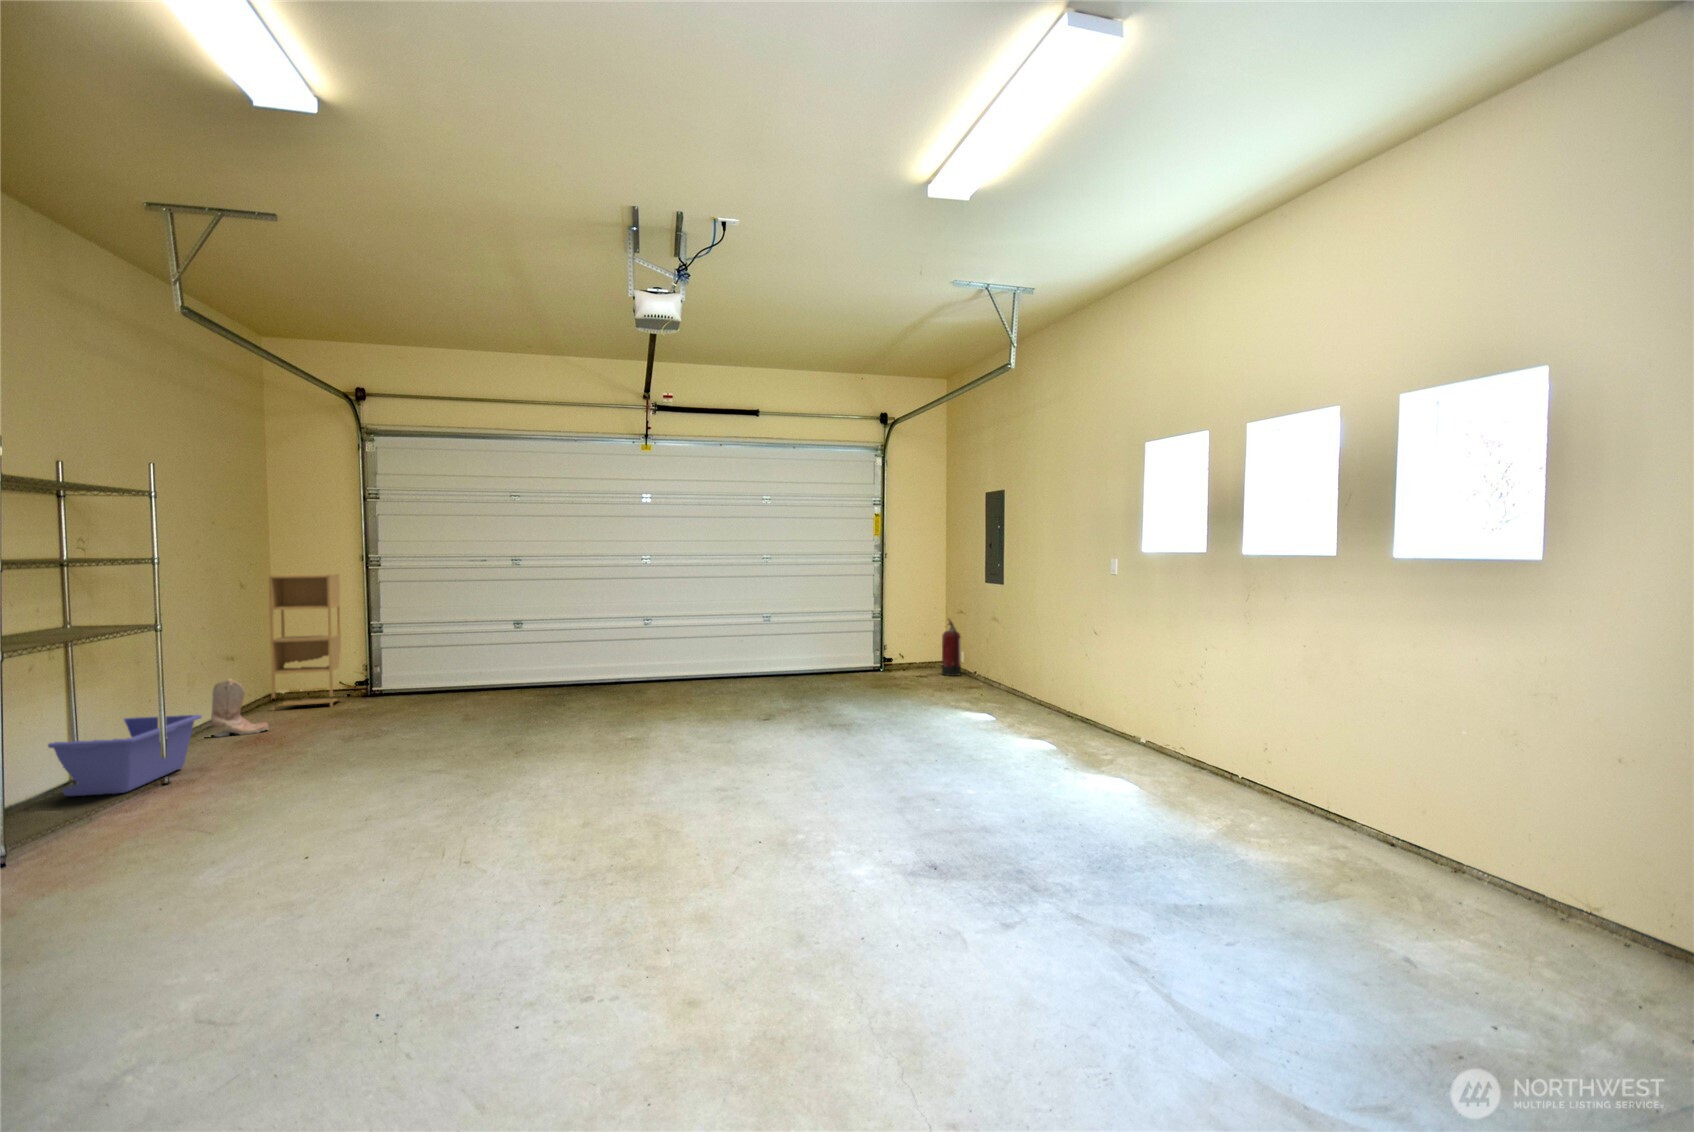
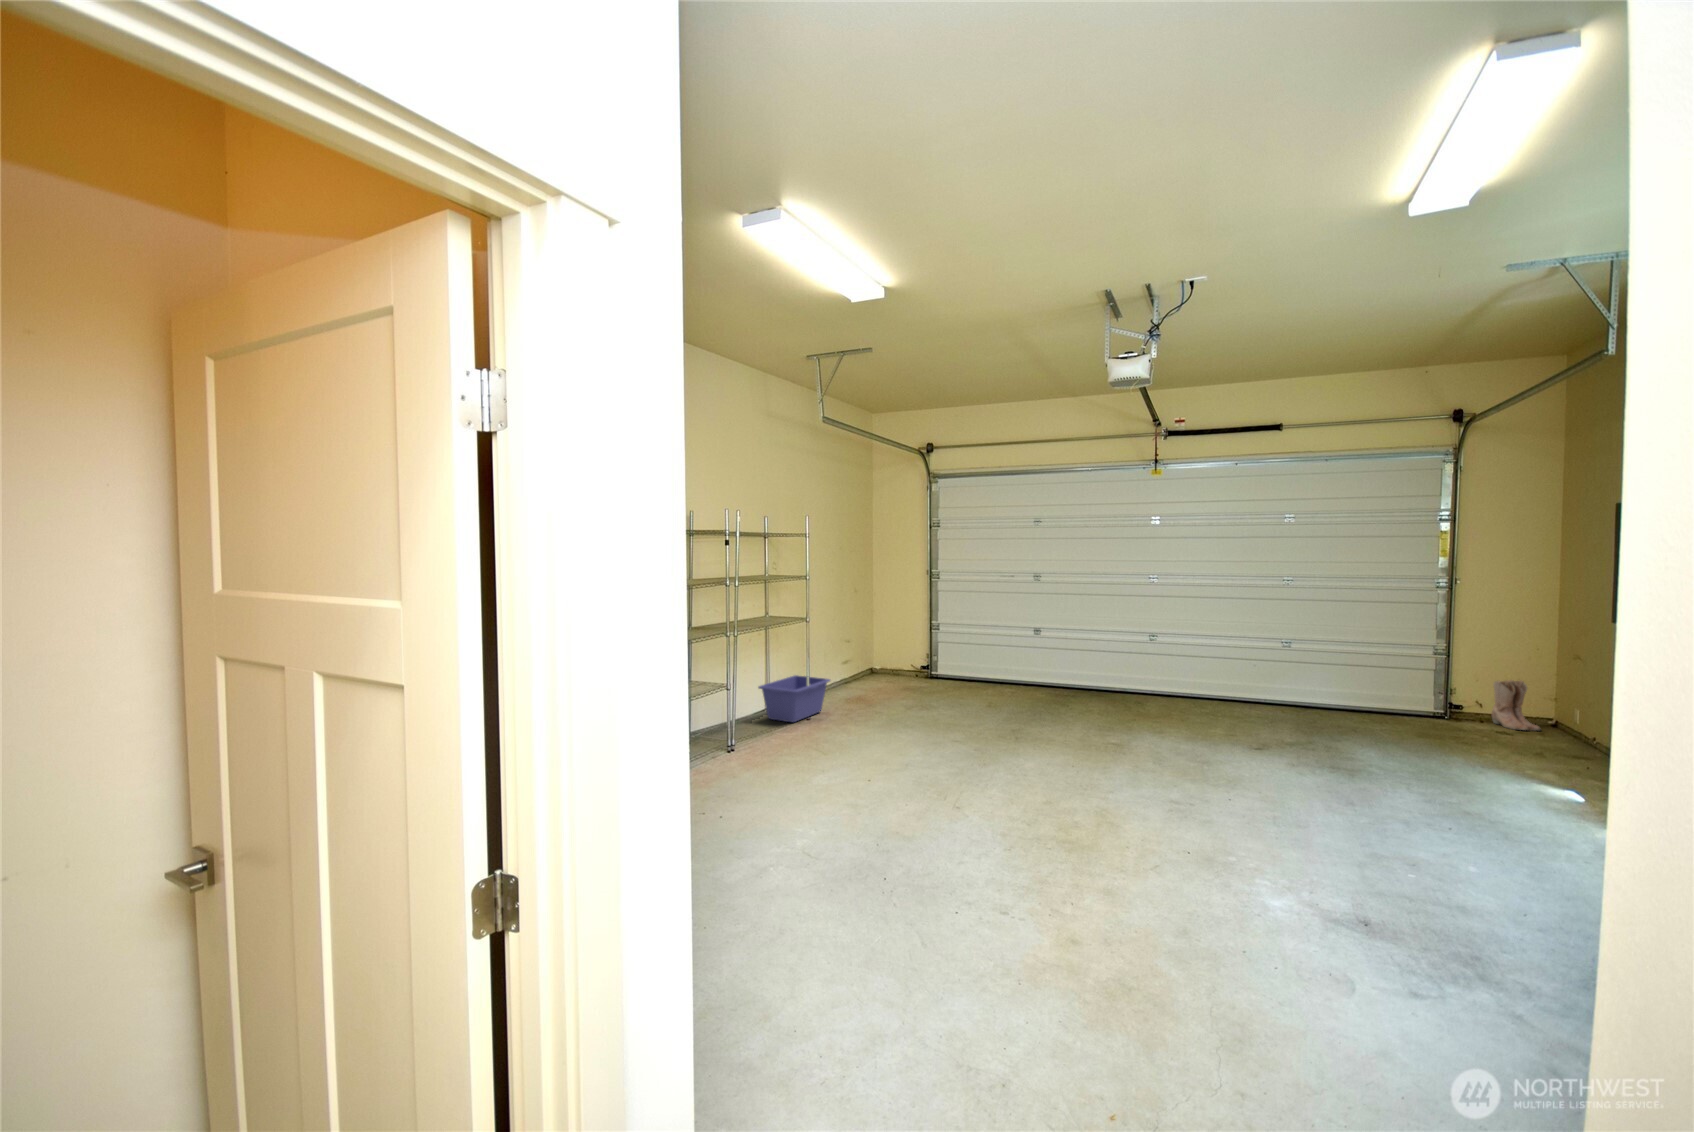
shelving unit: present [269,574,342,710] -> none [872,583,913,681]
fire extinguisher: present [942,619,961,676] -> none [1542,669,1578,747]
boots: present [211,679,269,737] -> present [1492,680,1540,731]

